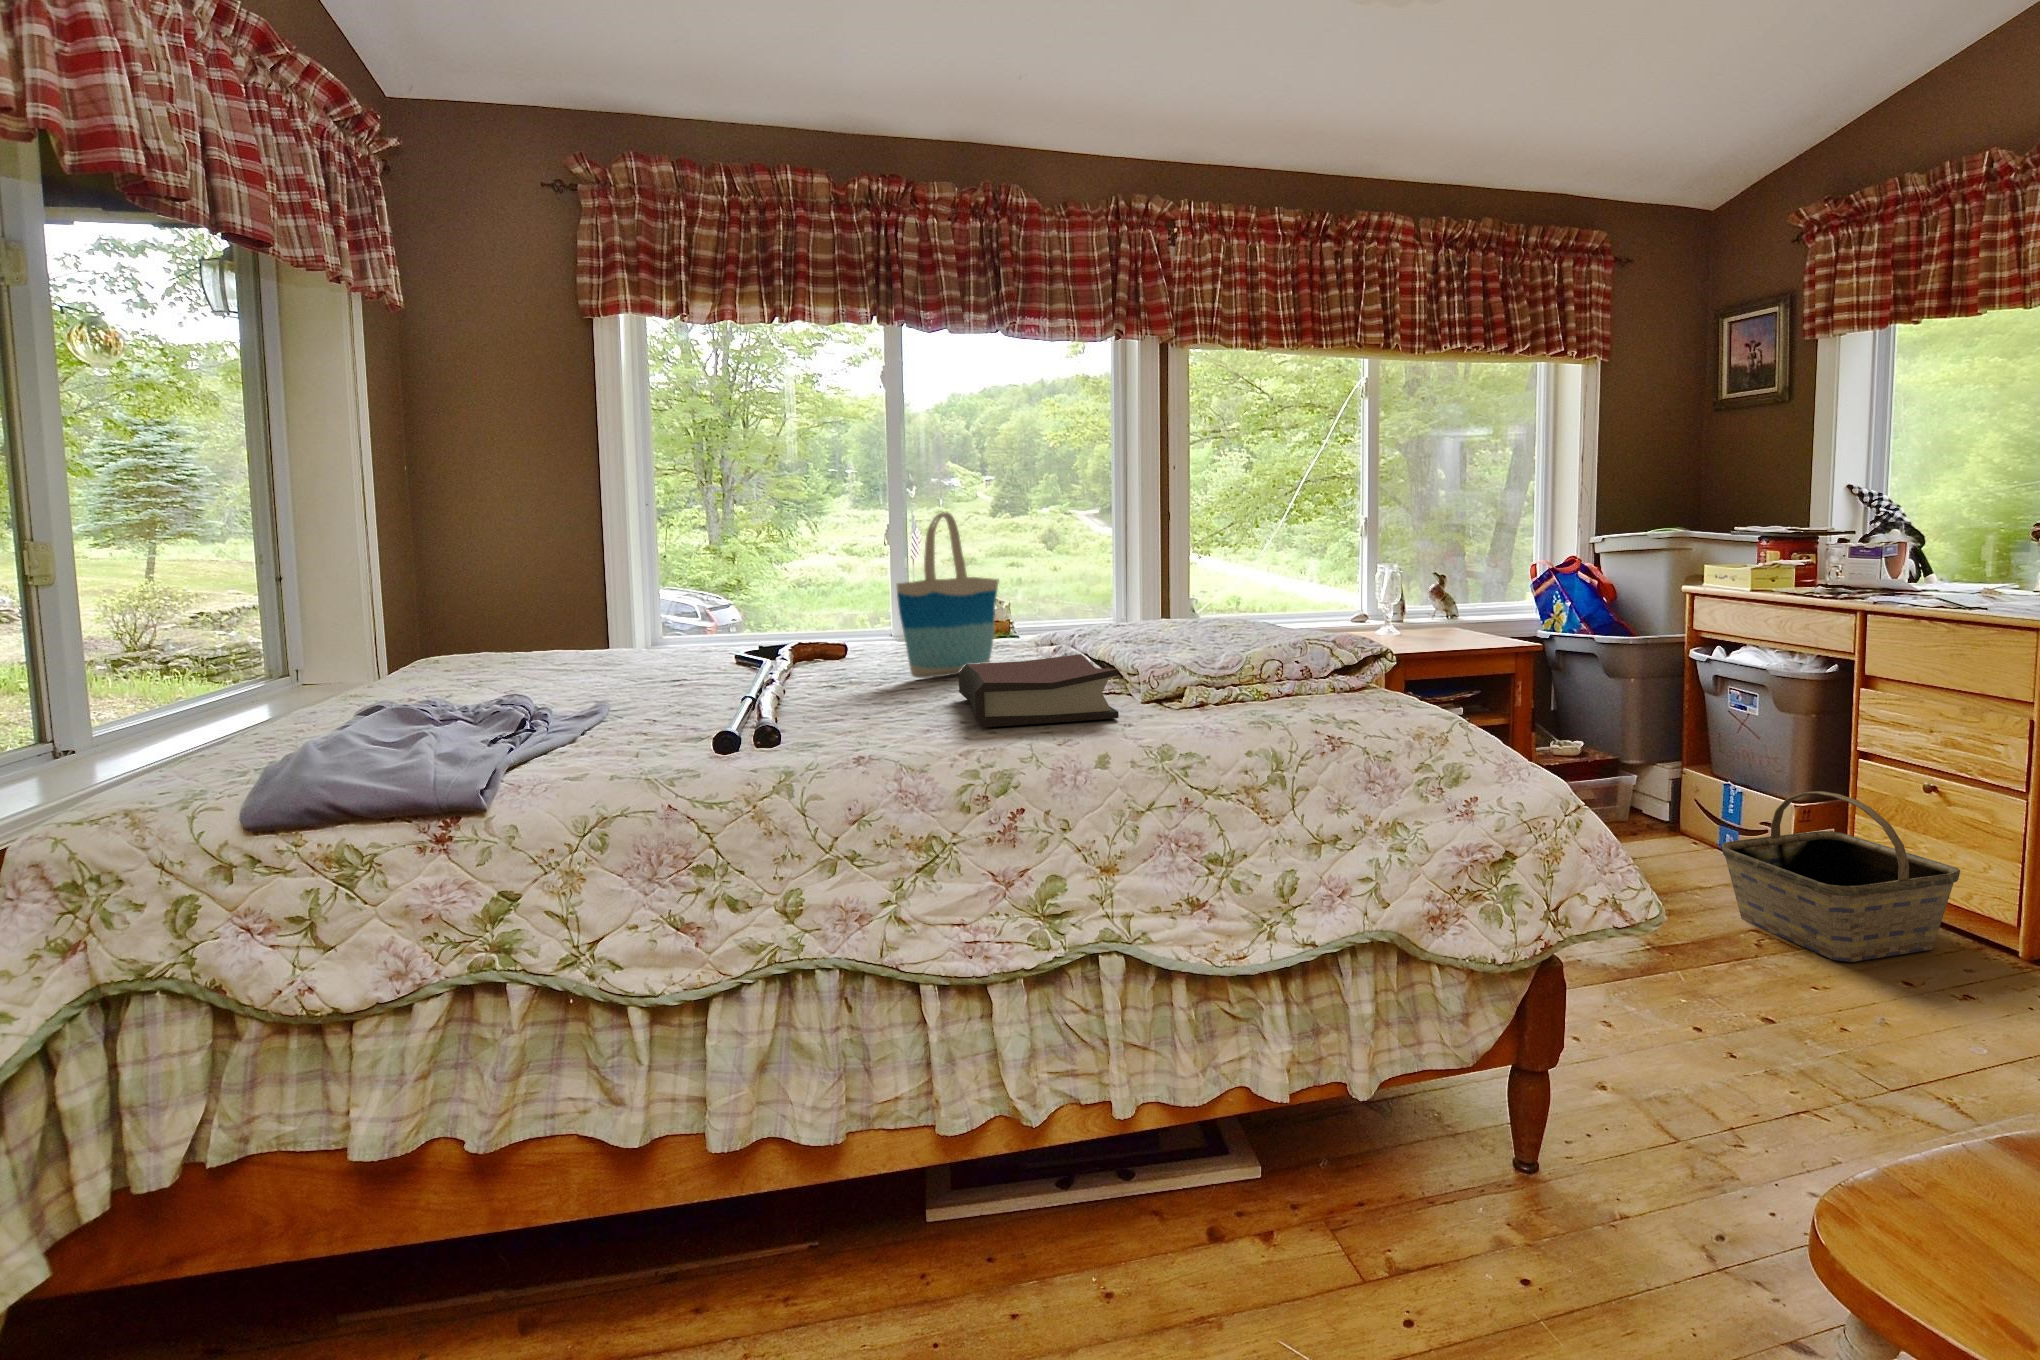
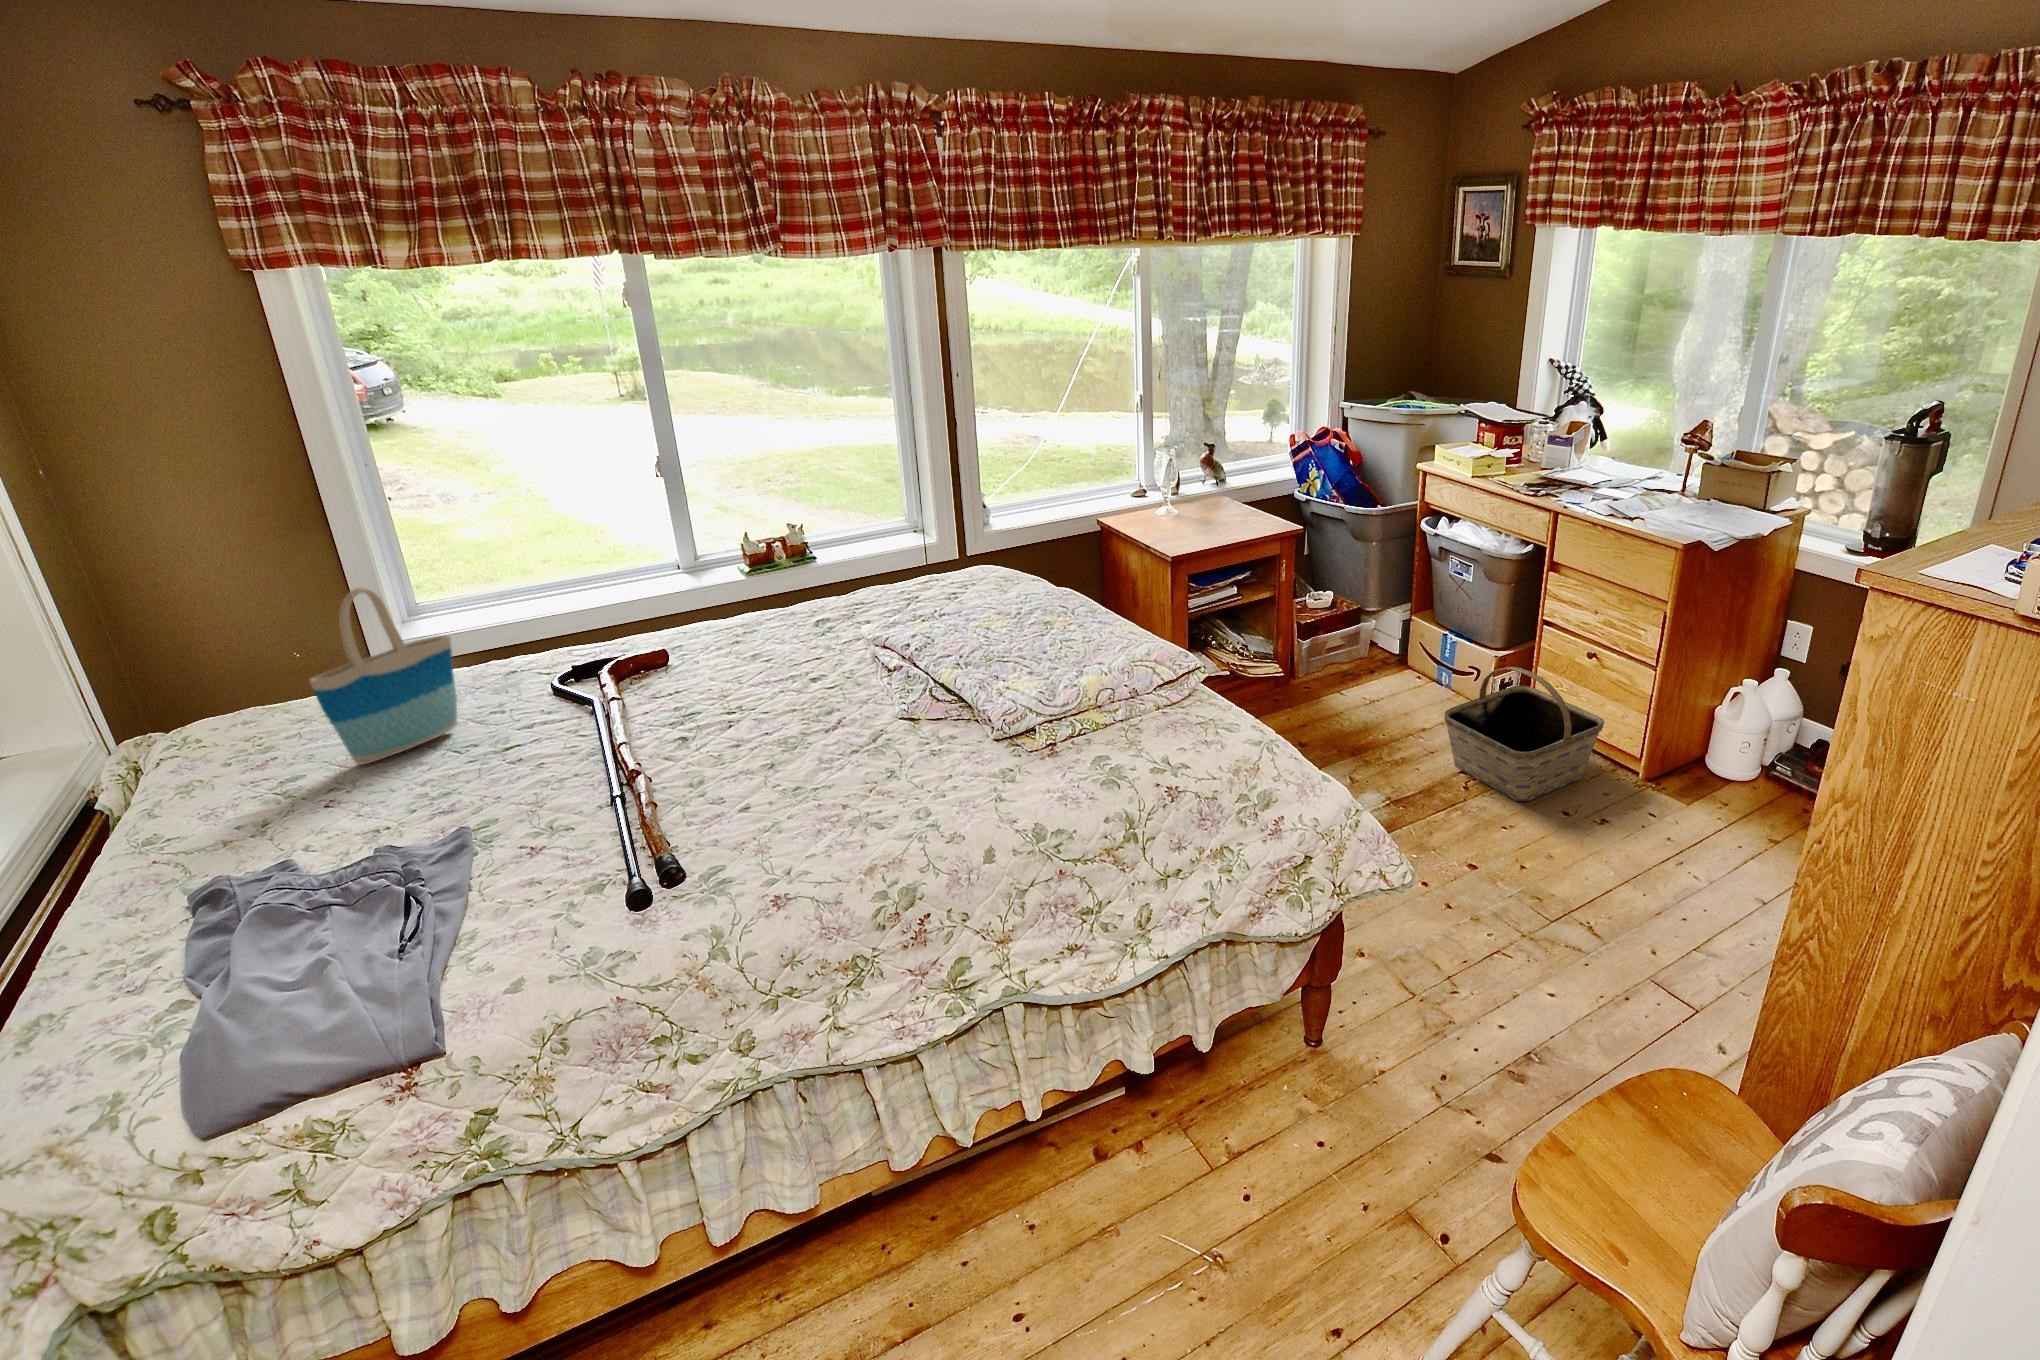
tote bag: present [897,512,998,678] -> present [310,587,457,765]
hardback book: present [959,654,1119,727] -> none [822,705,991,832]

